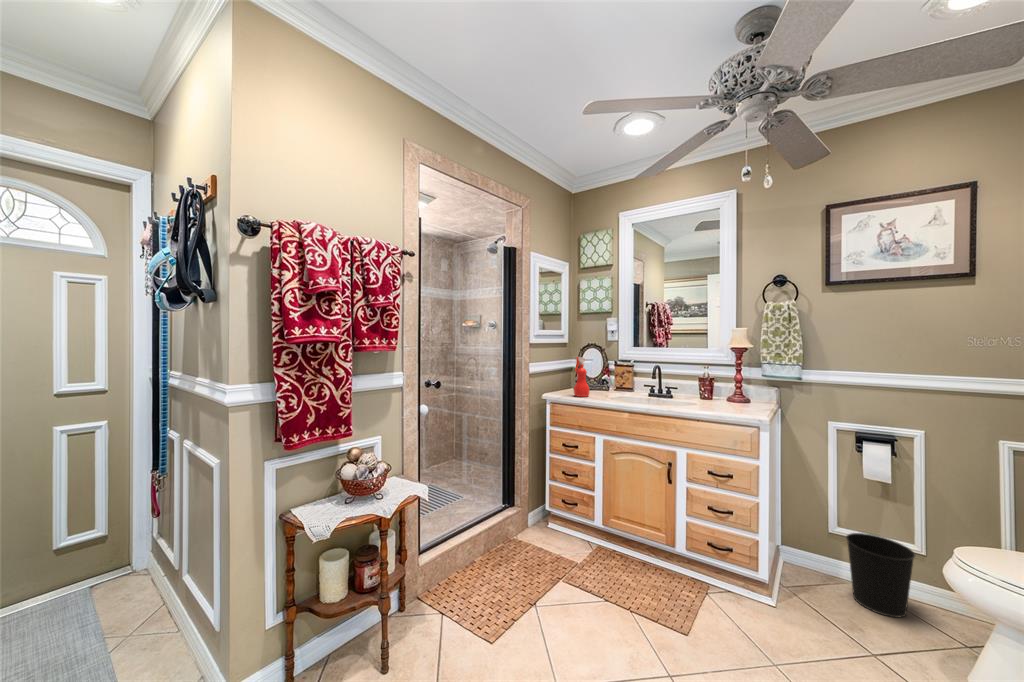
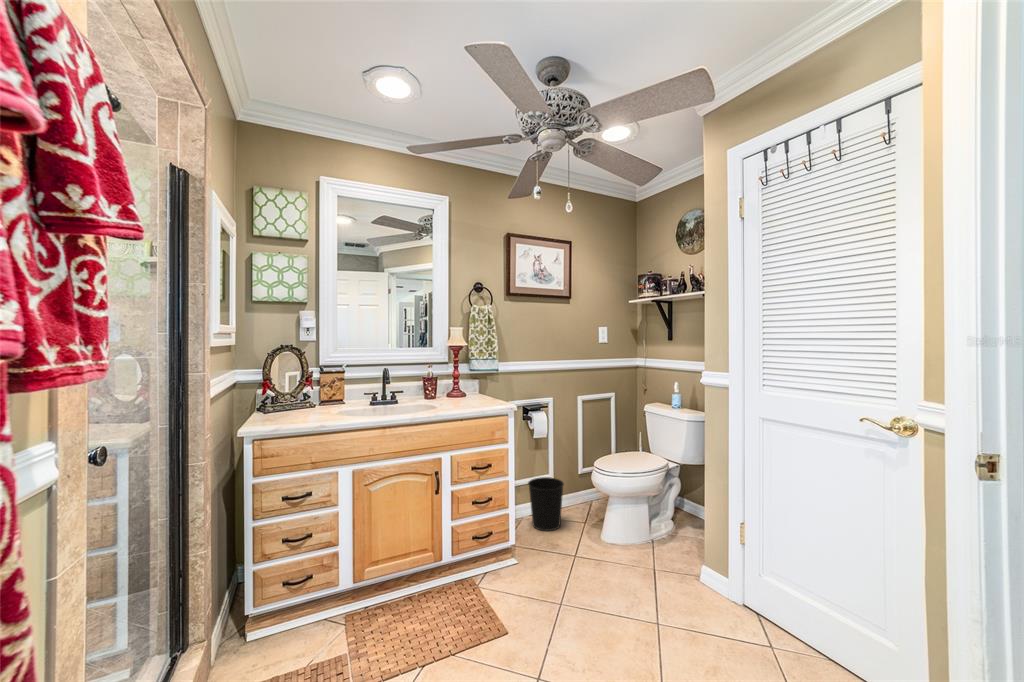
spray bottle: present [574,357,590,397] -> none [287,364,312,422]

